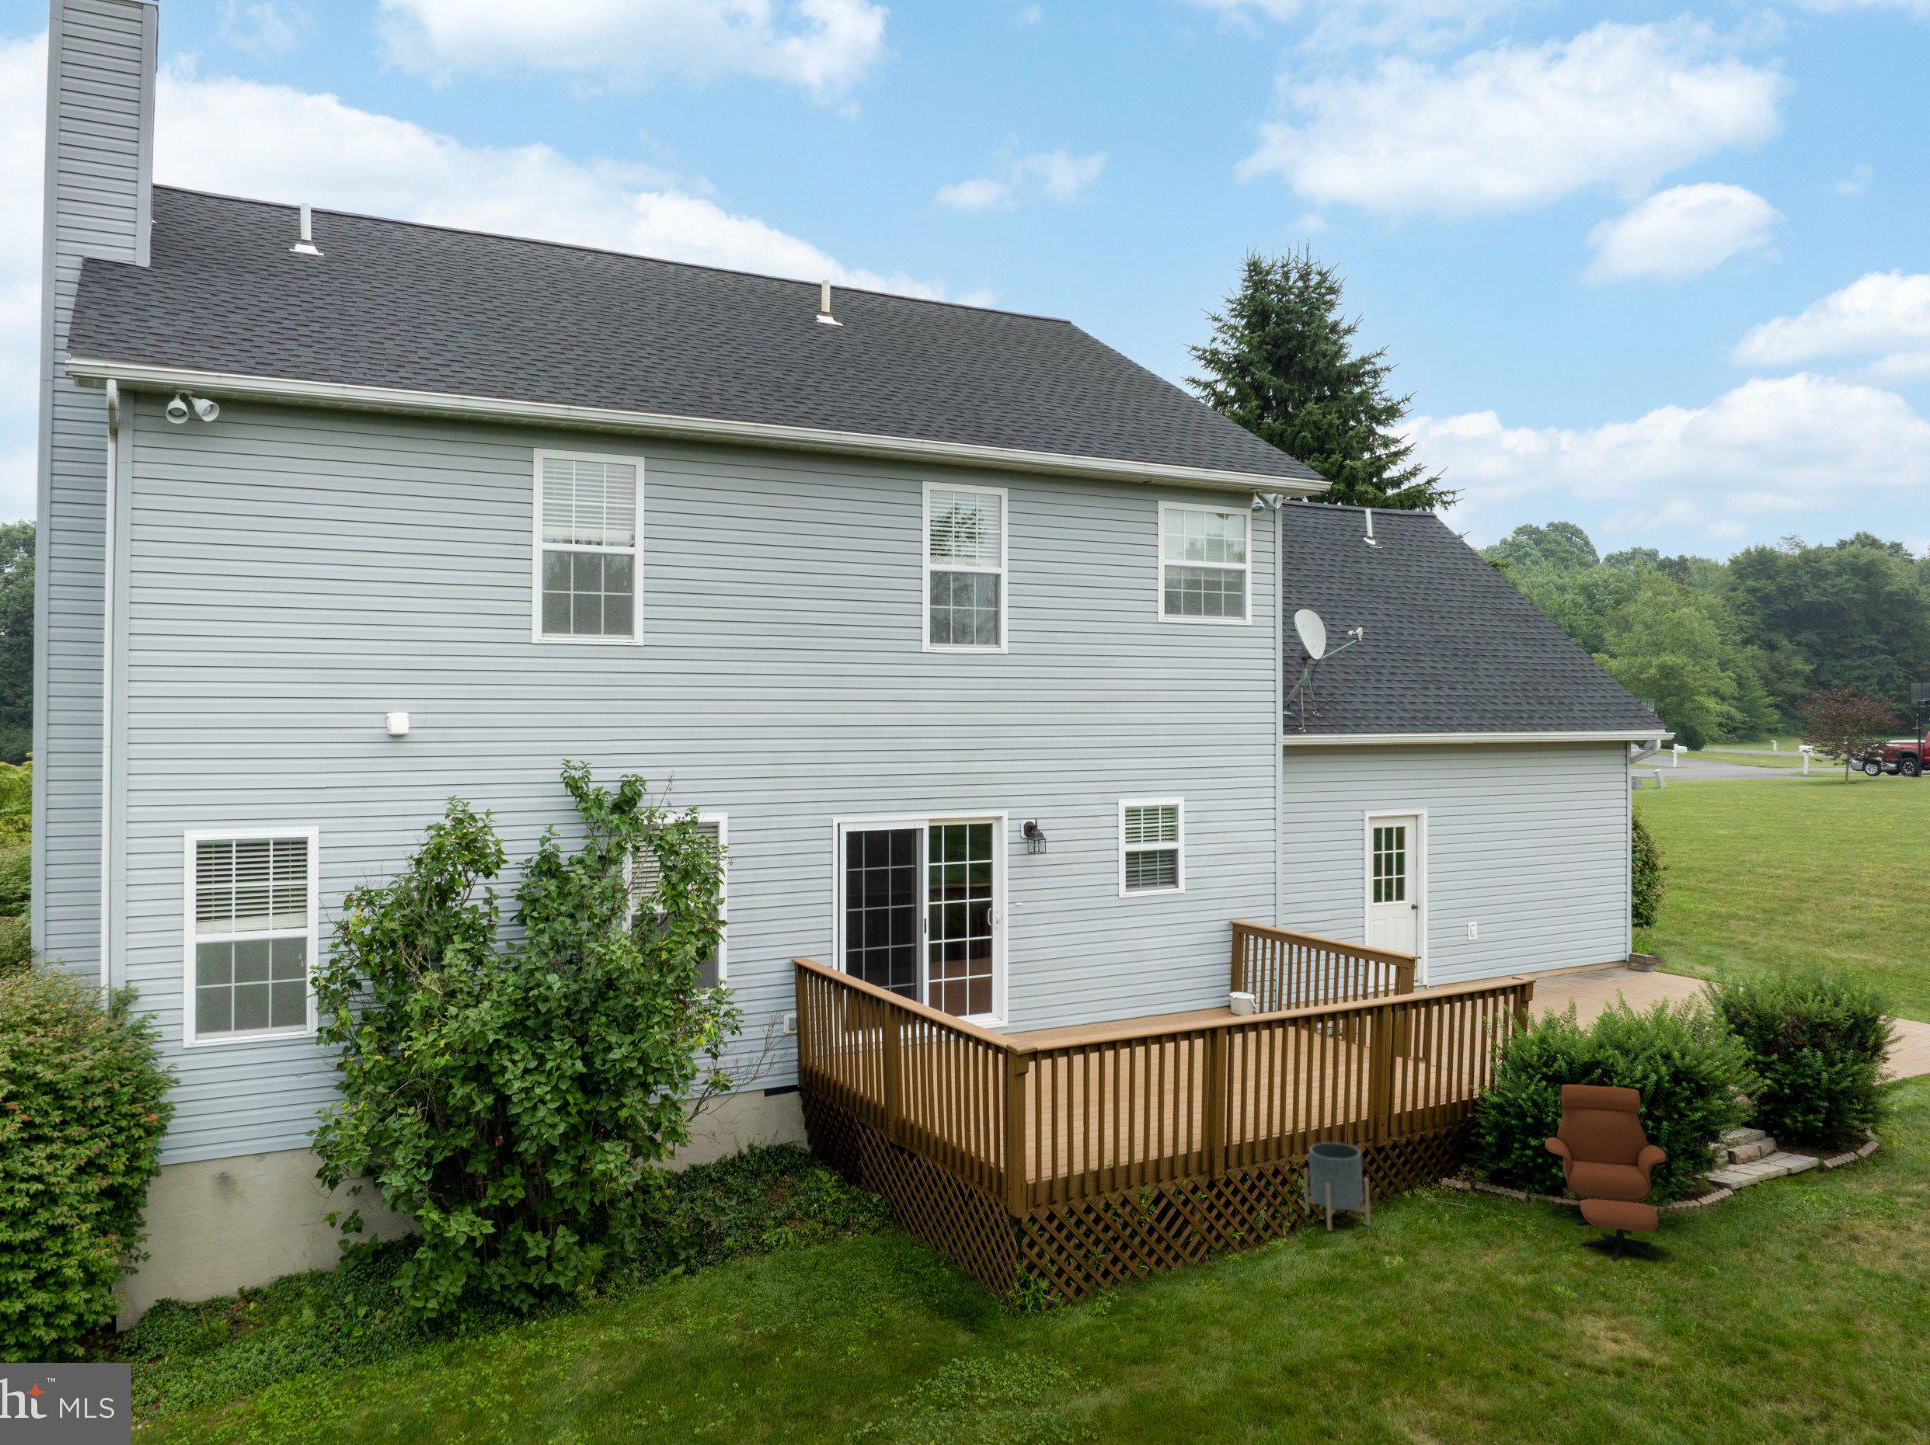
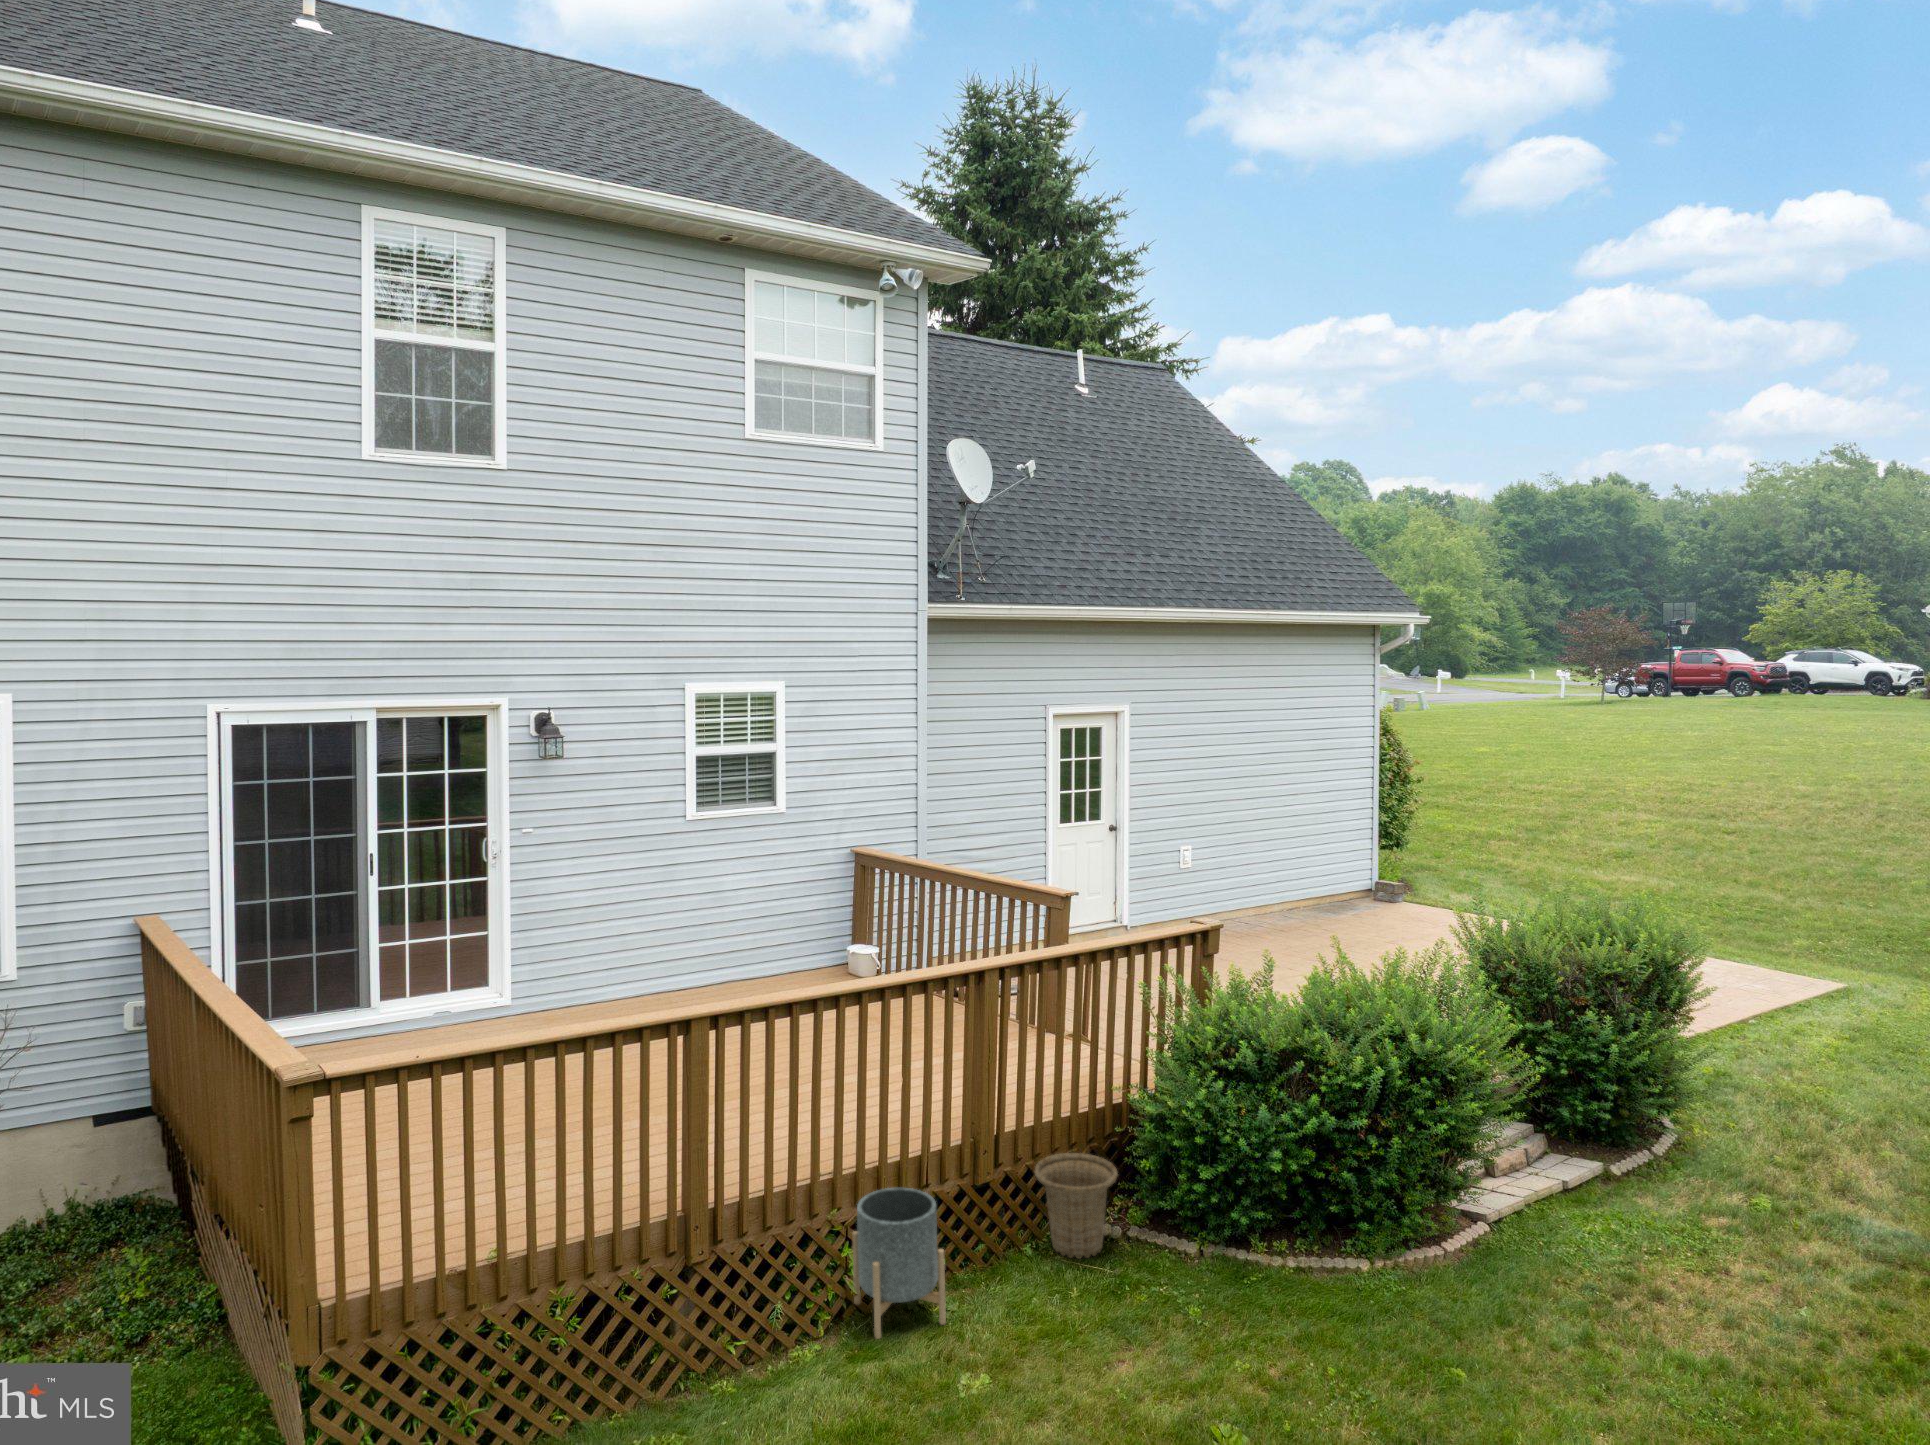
lounge chair: present [1545,1085,1666,1261] -> none [1220,1084,1394,1388]
basket: none [1411,1132,1470,1199] -> present [1034,1153,1118,1259]

